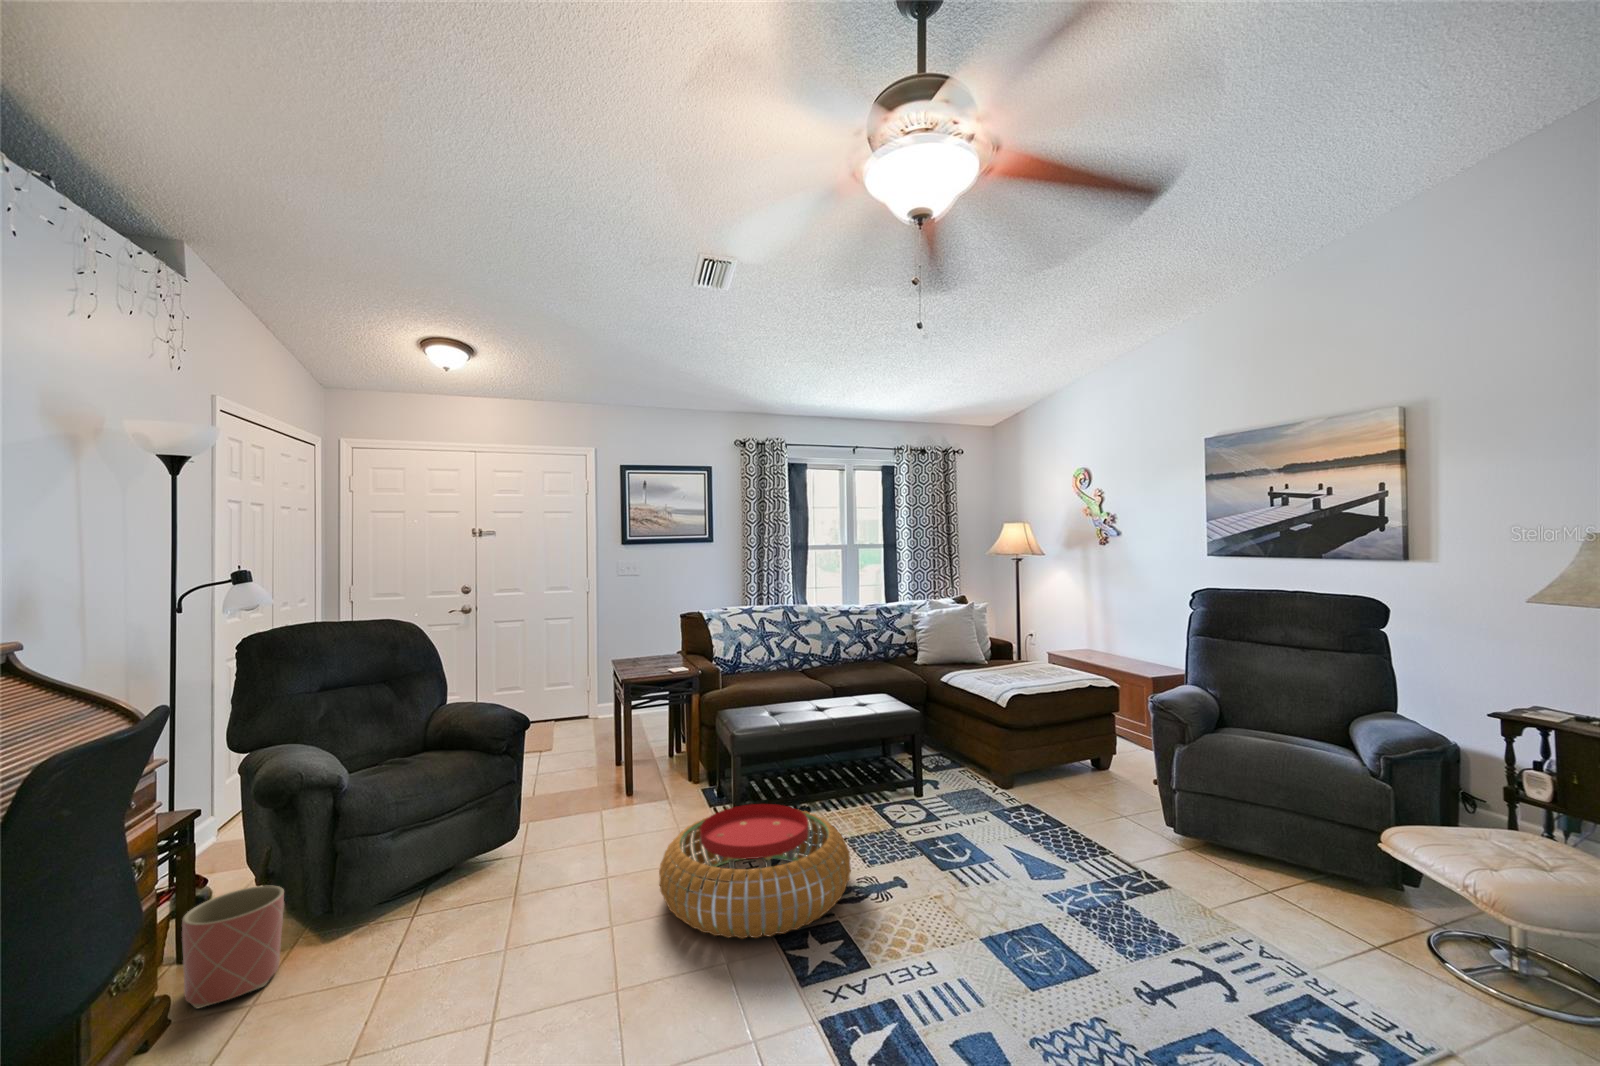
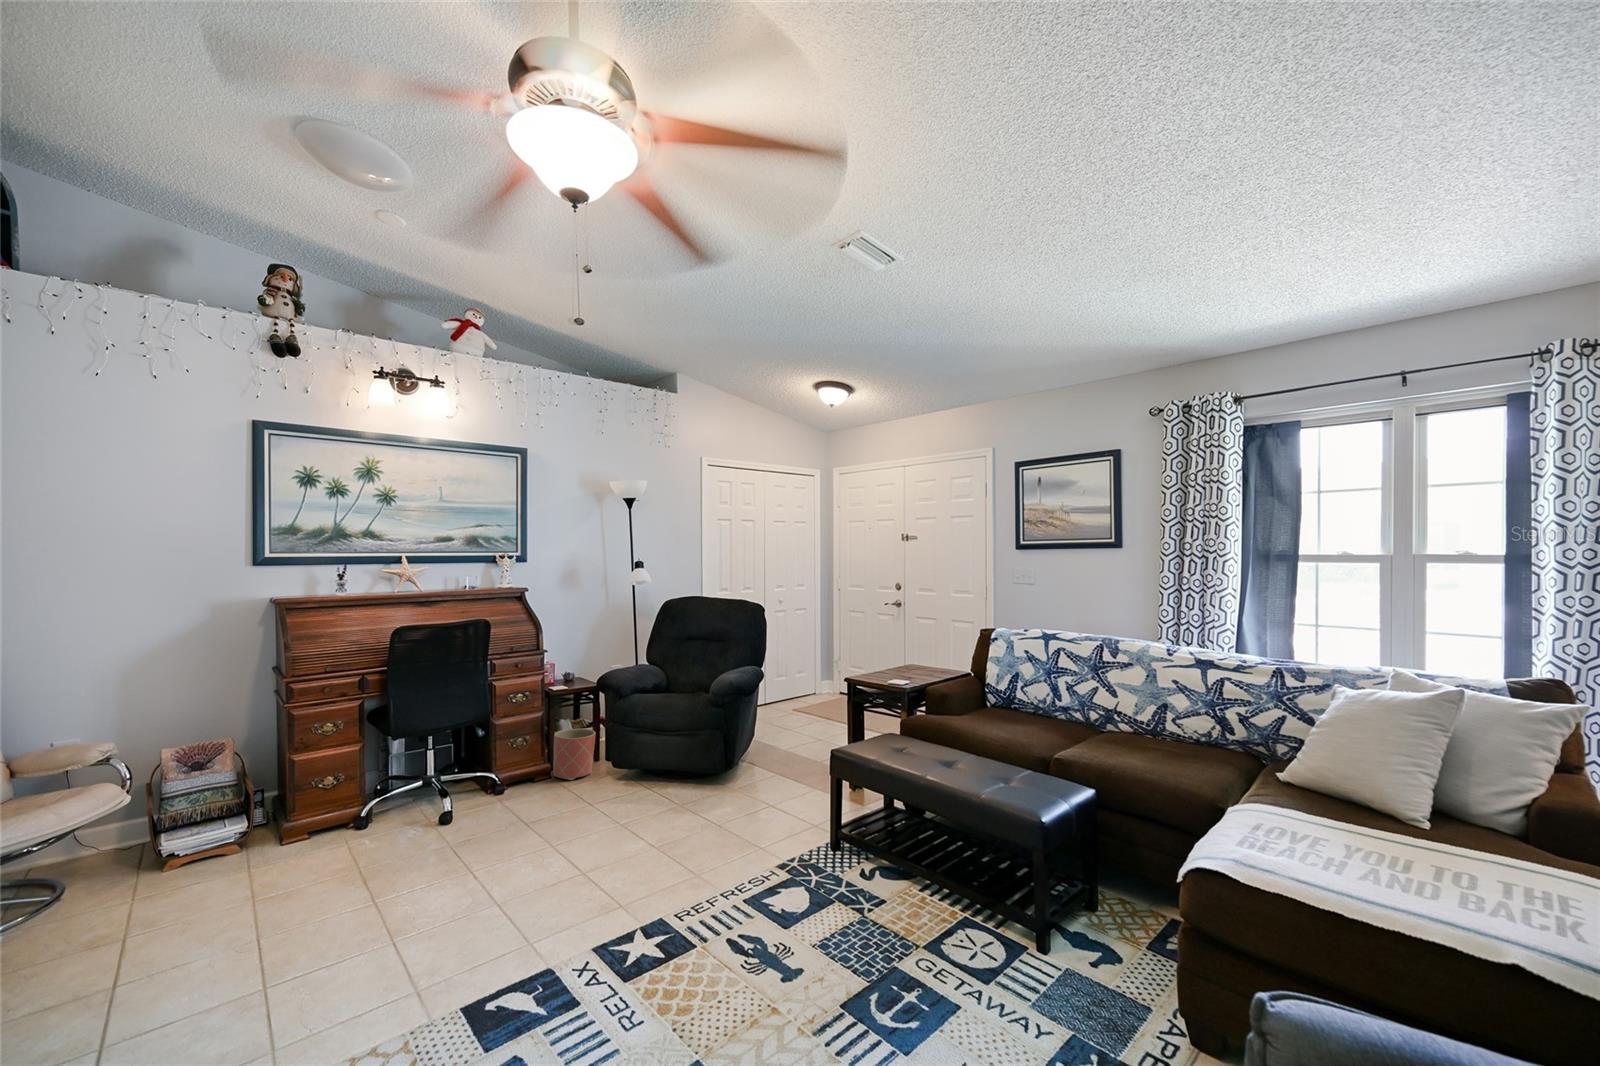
pouf: present [659,804,851,938] -> none [627,805,813,935]

